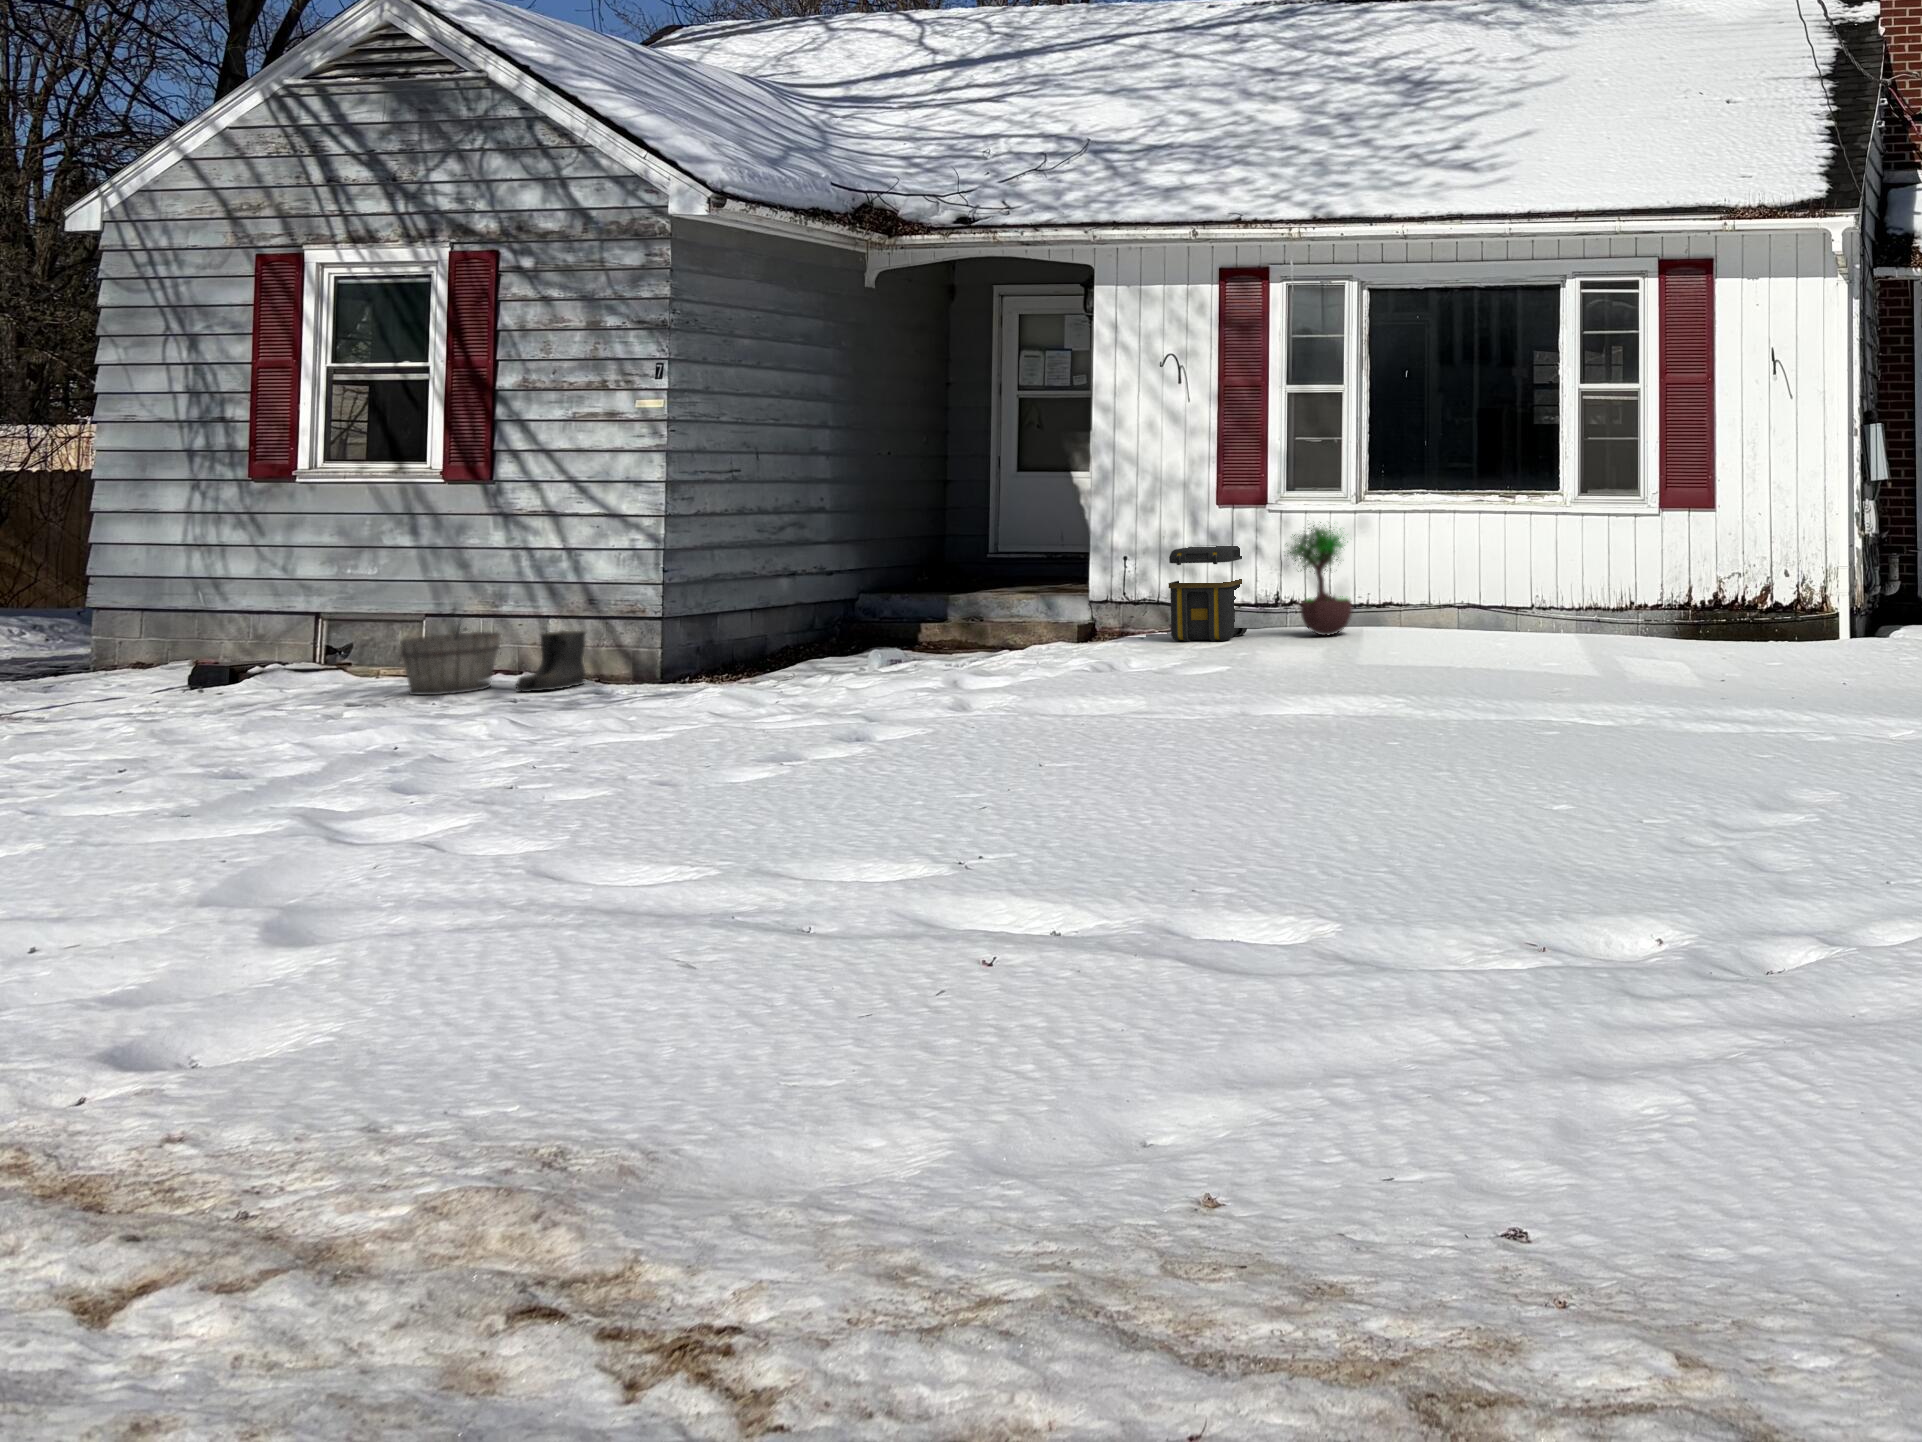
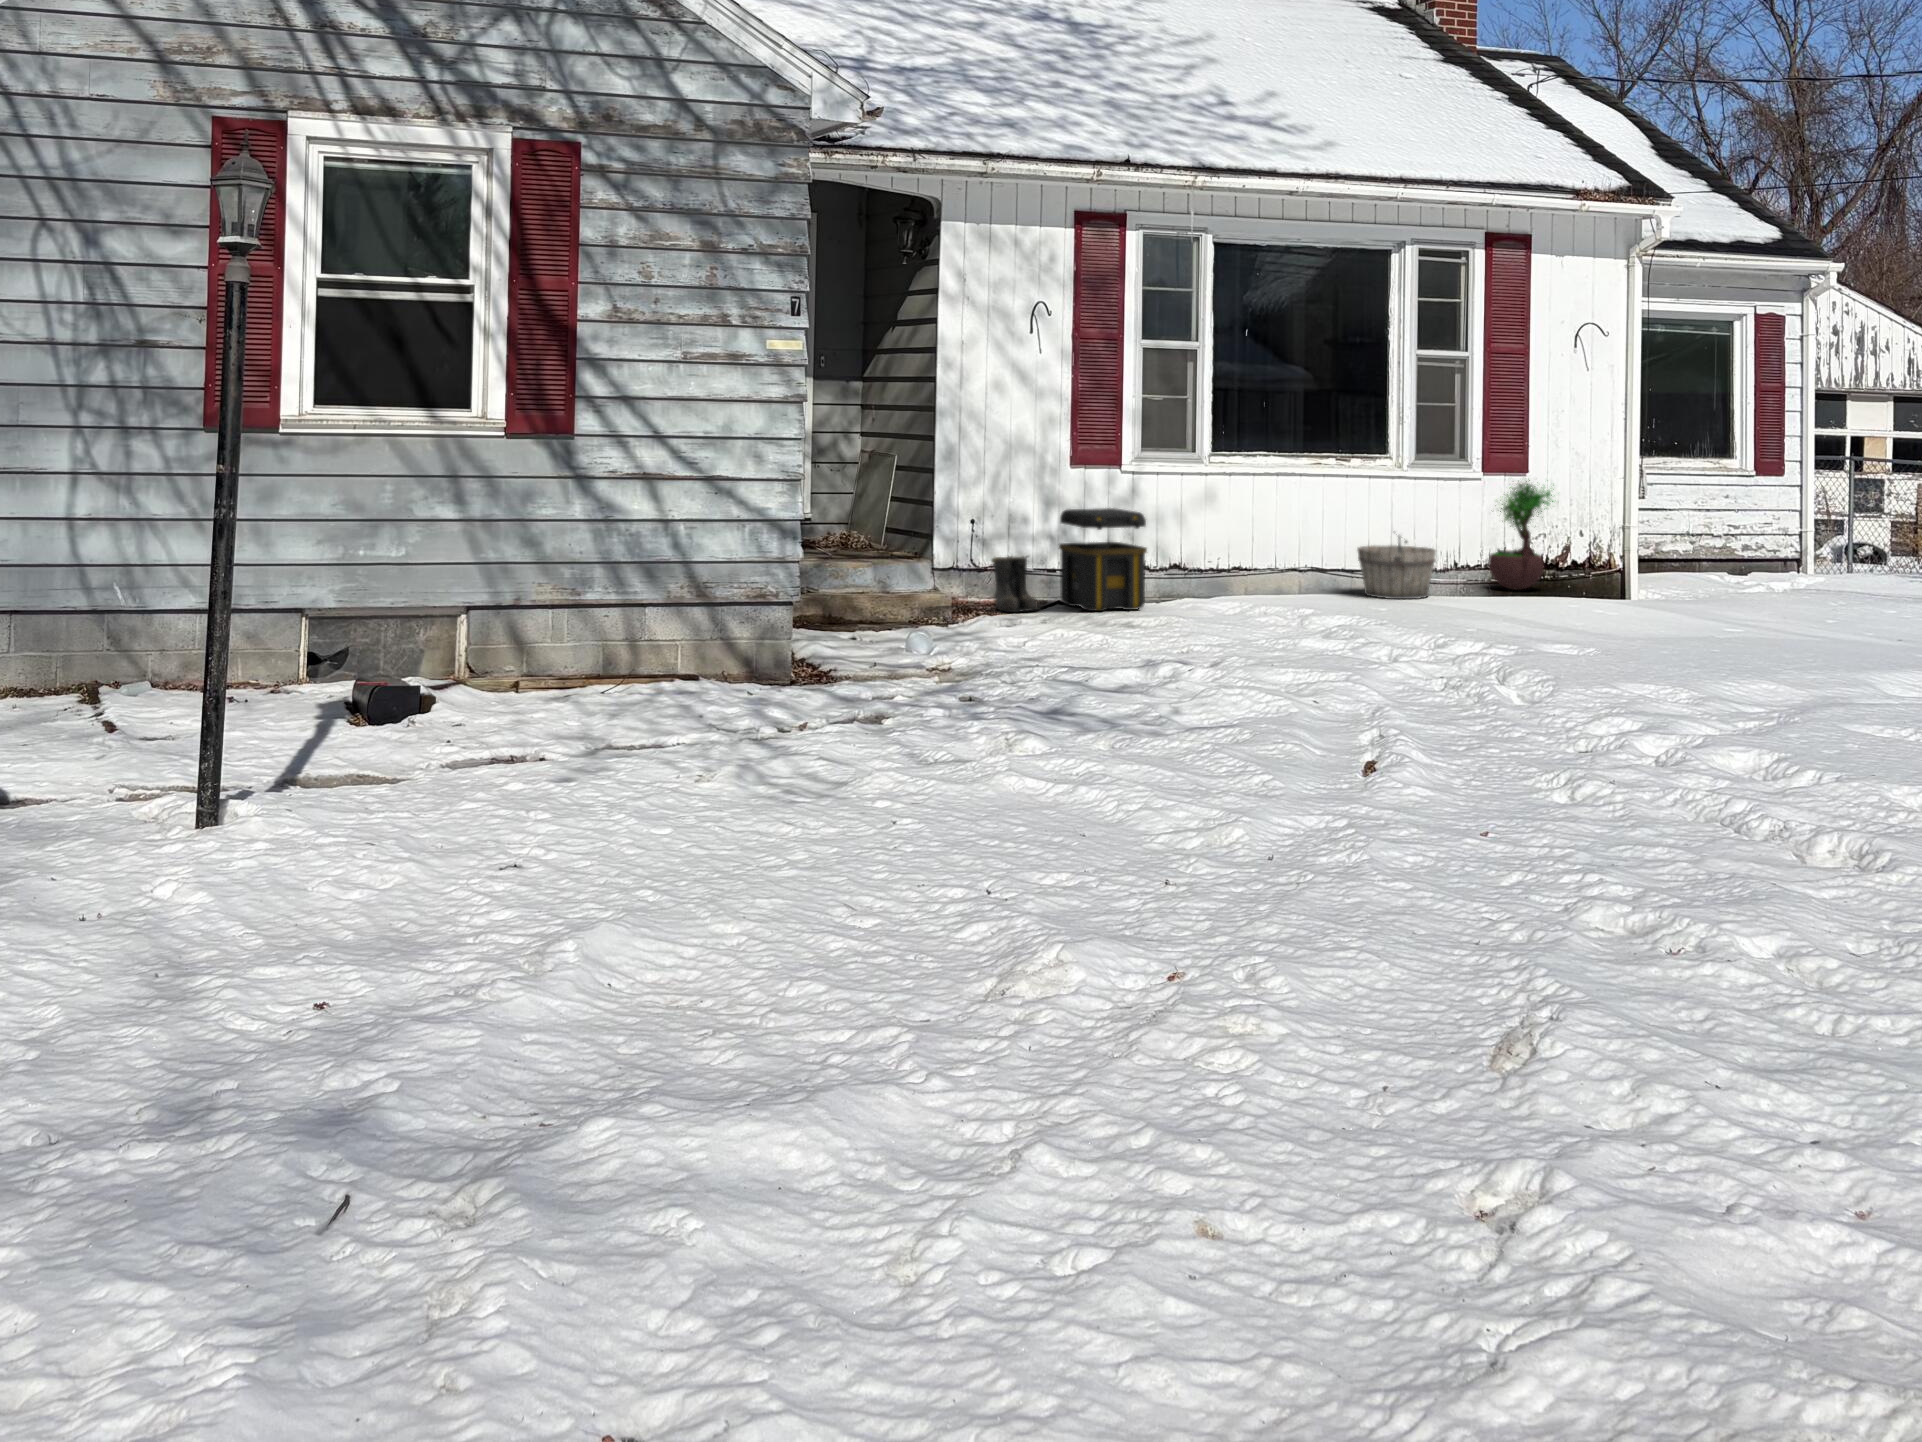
potted tree: present [1286,522,1353,636] -> present [1489,480,1554,590]
wooden bucket: present [400,620,501,695] -> present [1357,536,1436,599]
boots: present [516,630,586,692] -> present [992,556,1038,612]

